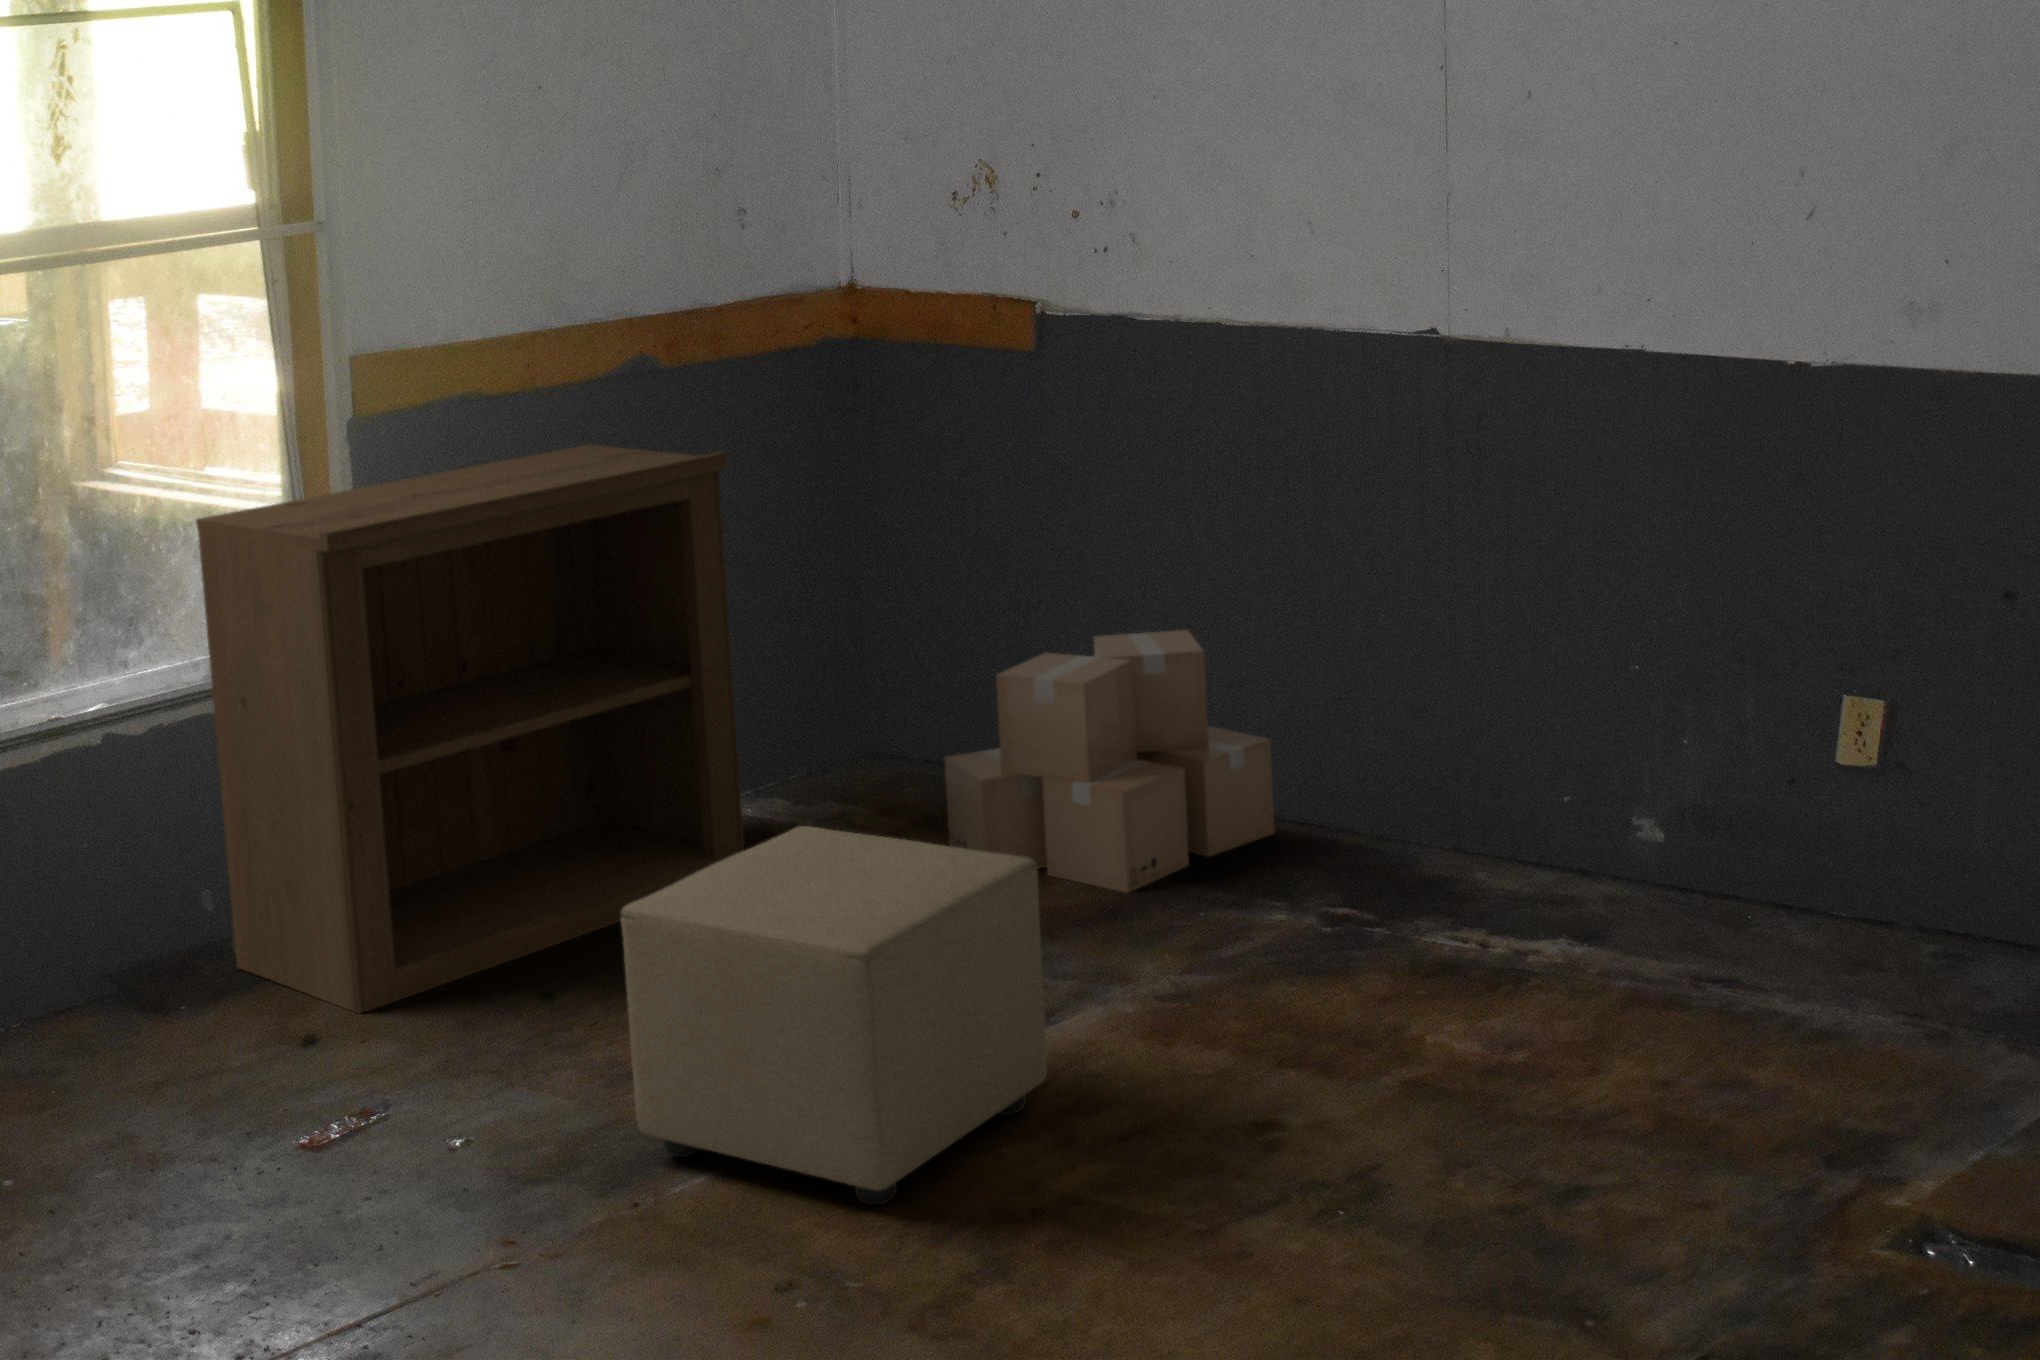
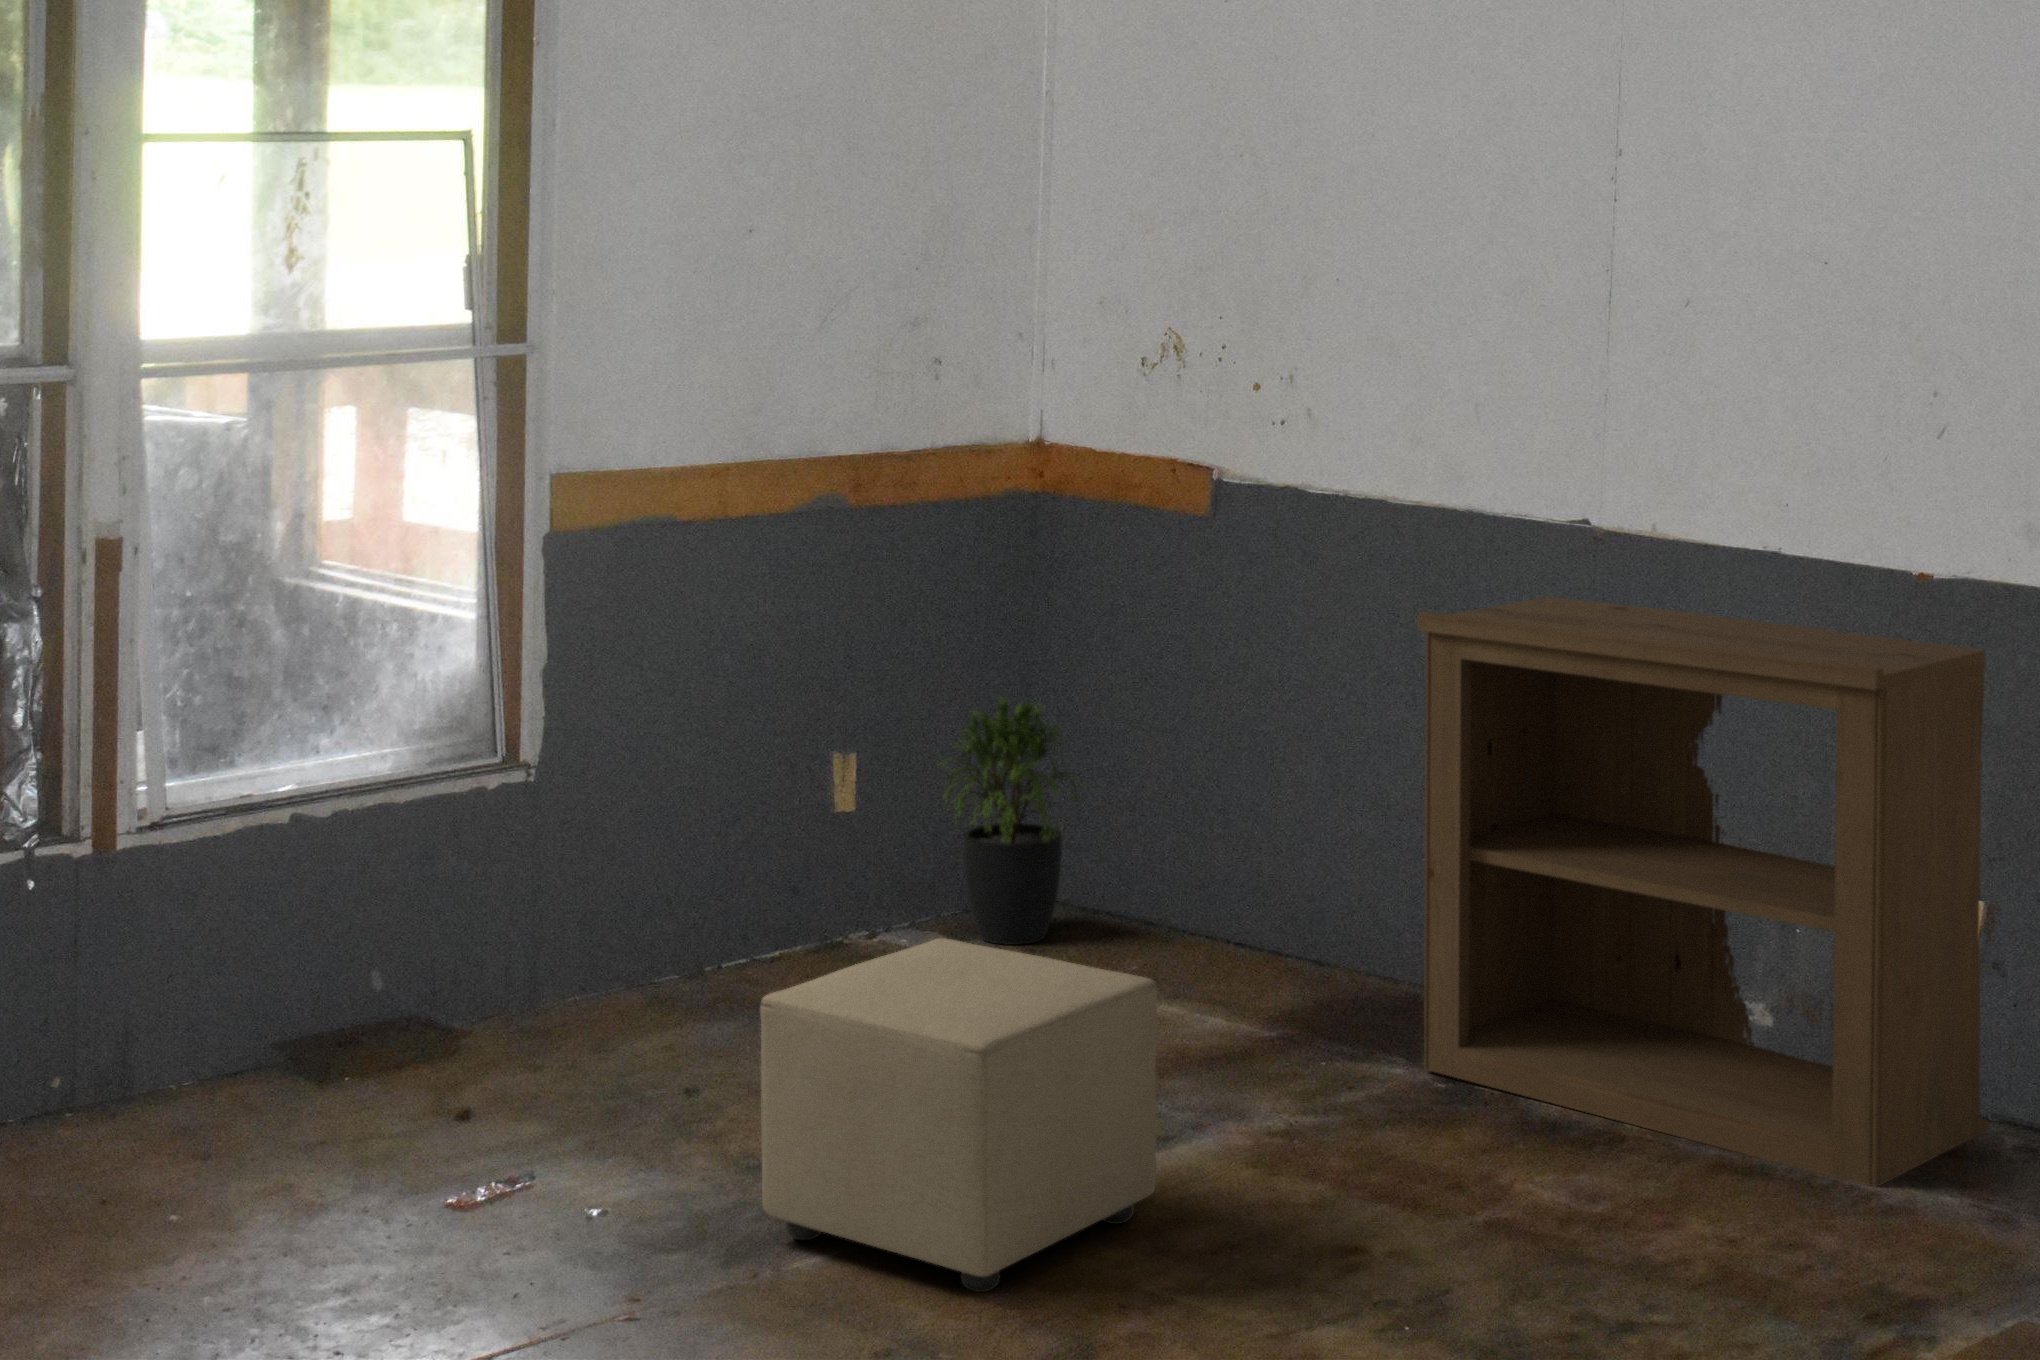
bookshelf: present [196,445,744,1013] -> present [1418,597,1989,1187]
potted plant: none [764,550,931,805] -> present [940,697,1089,945]
cardboard box: present [944,630,1275,893] -> none [1096,791,1414,1040]

